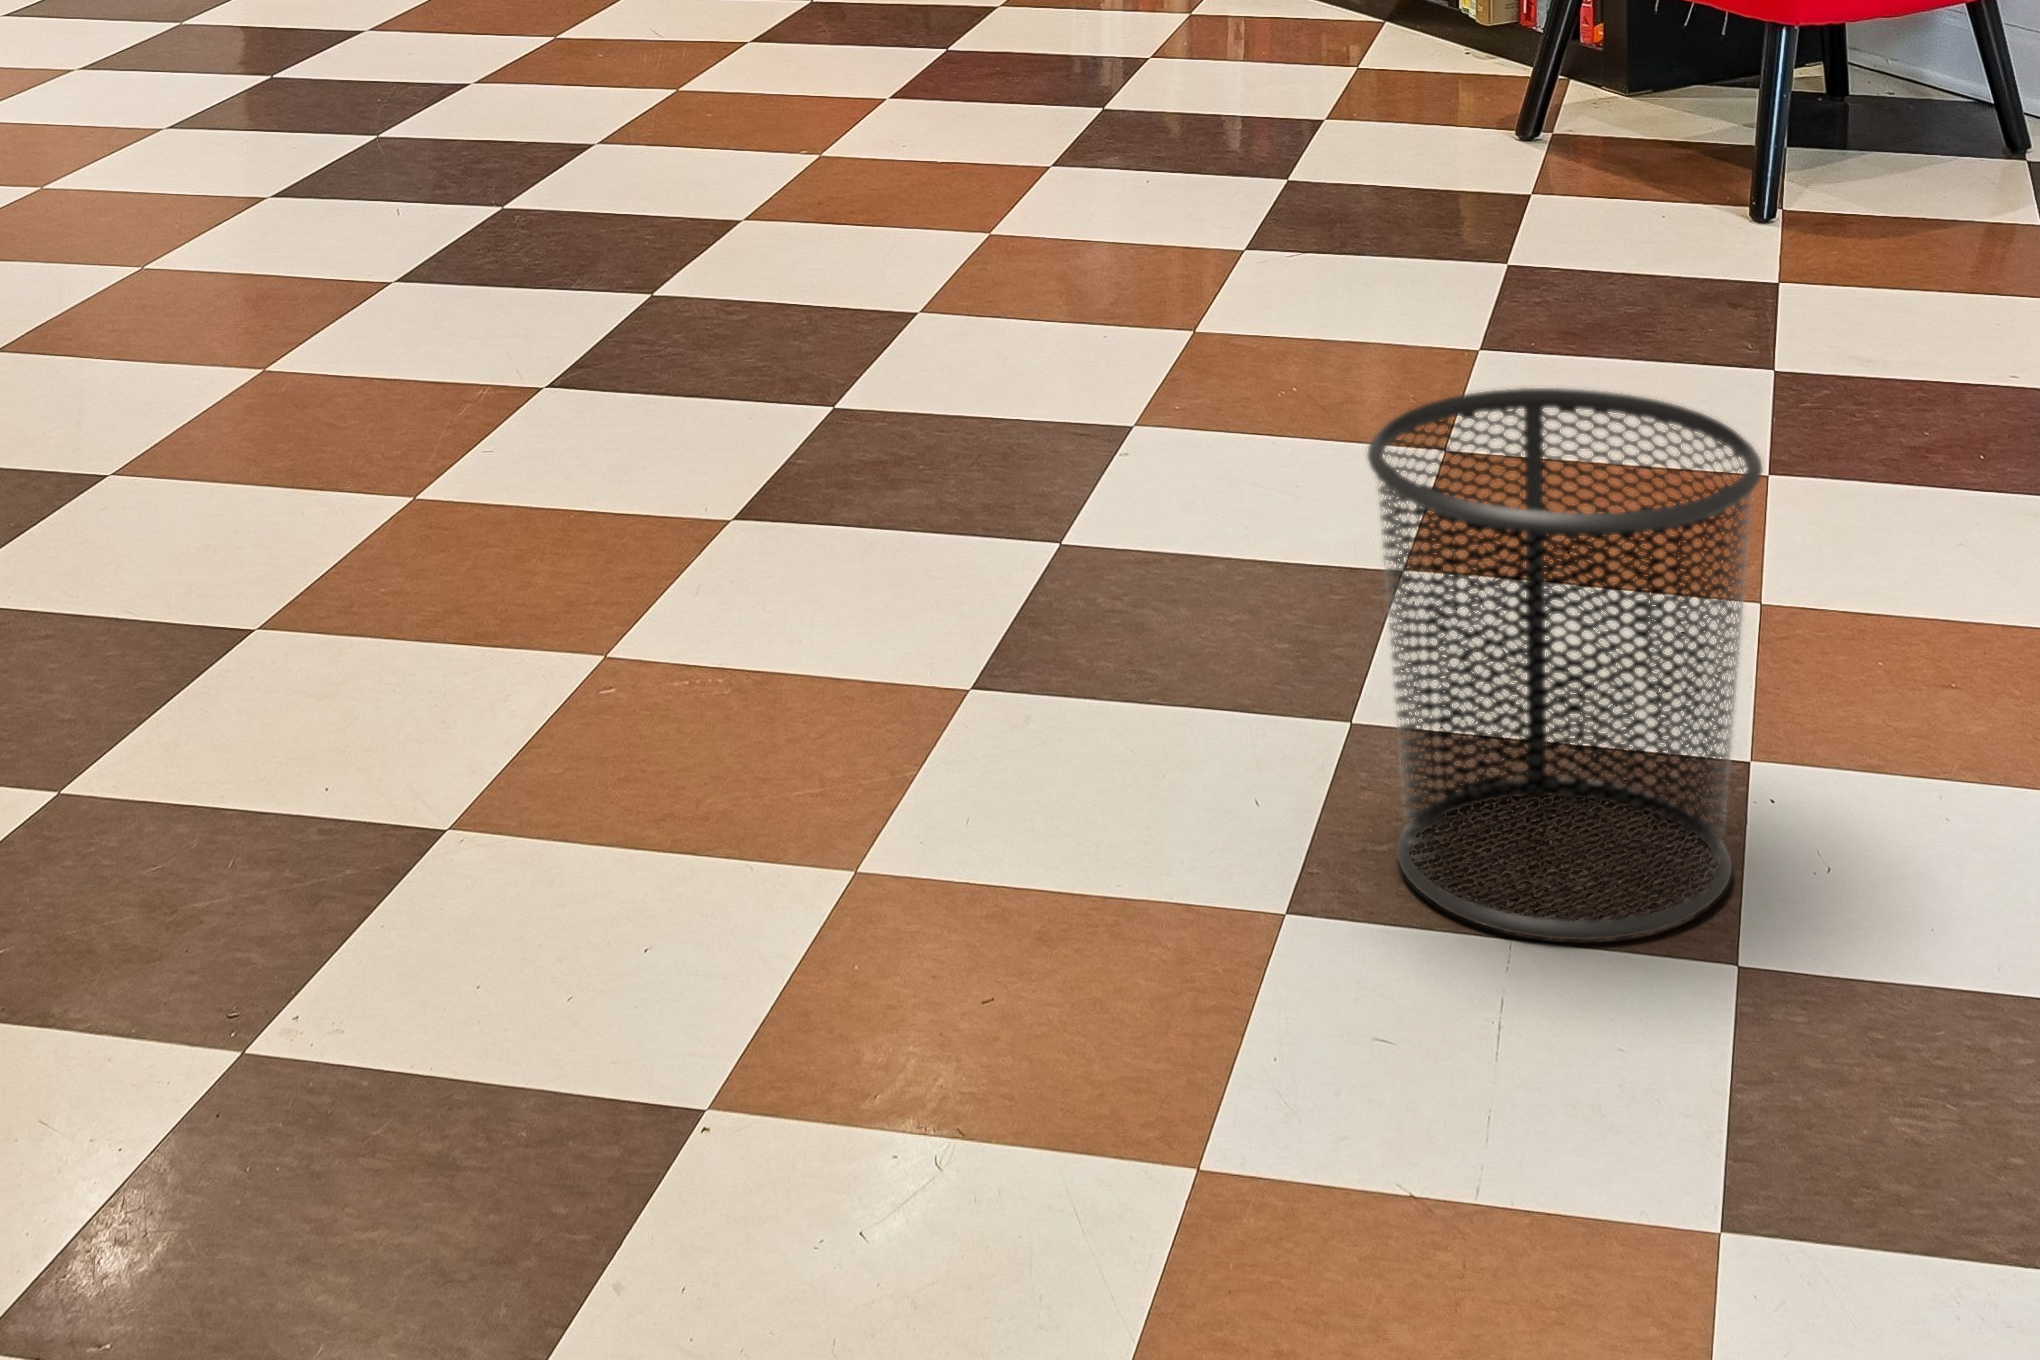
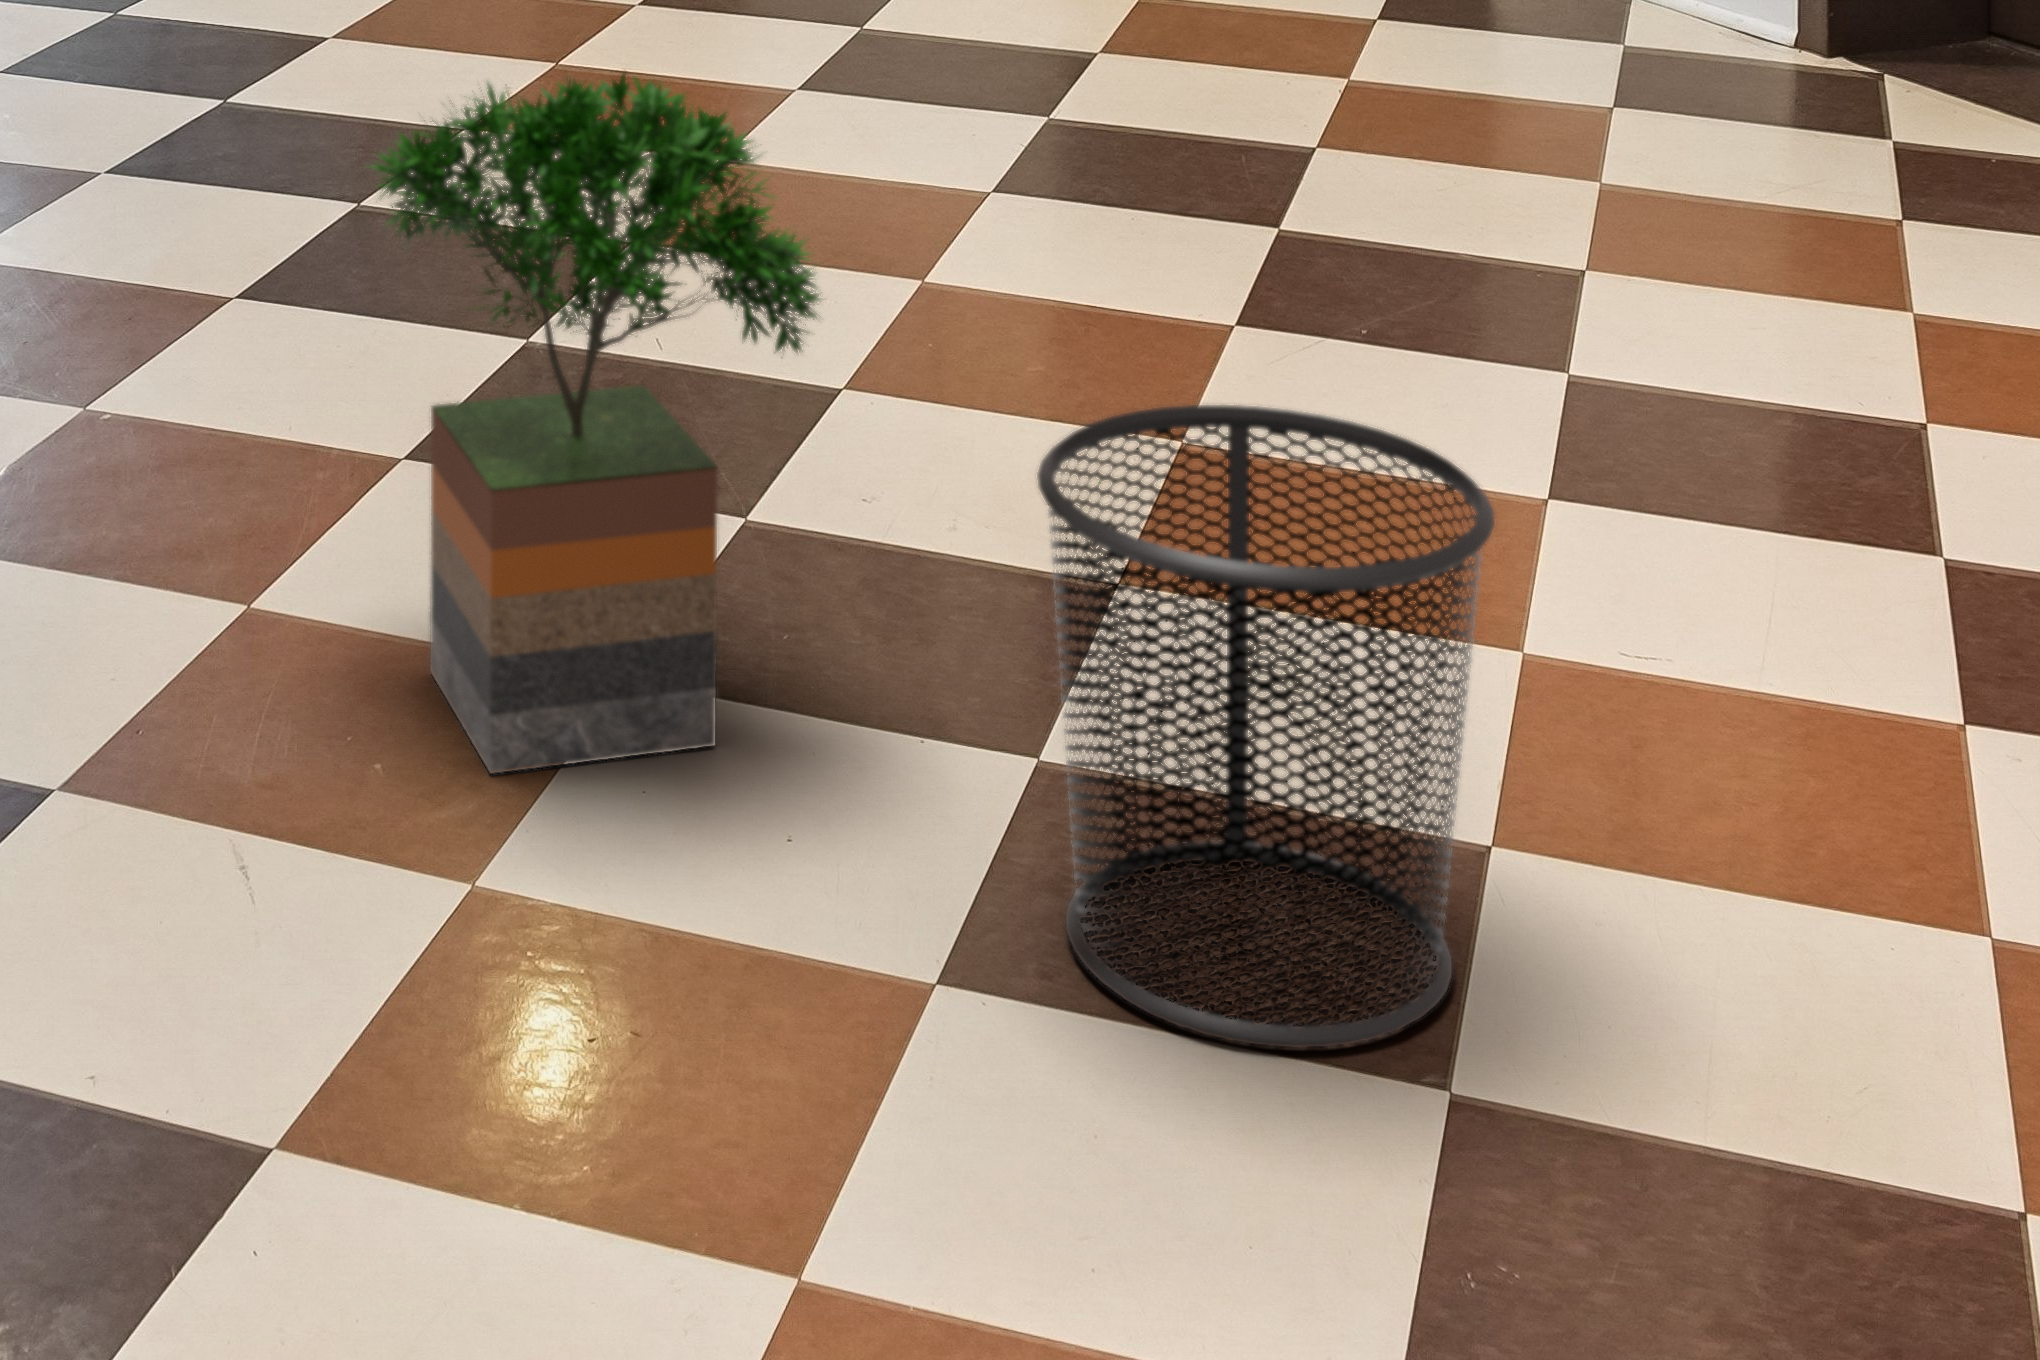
potted tree: none [727,123,1162,779] -> present [373,74,820,773]

